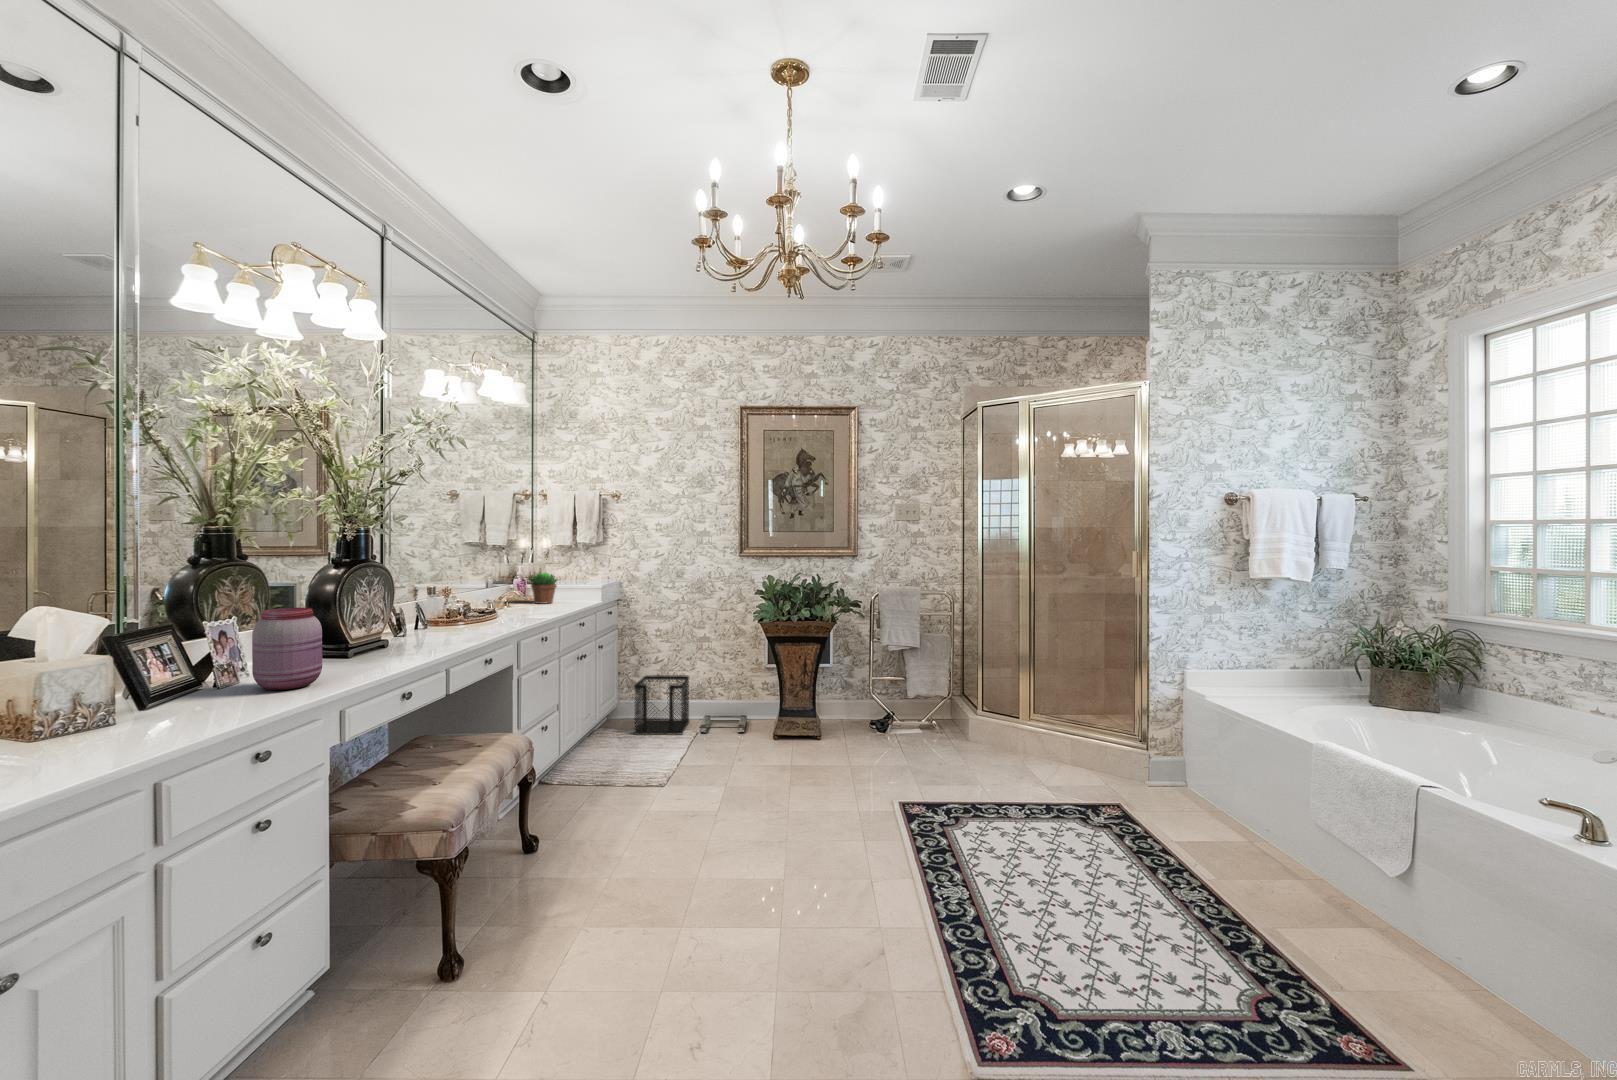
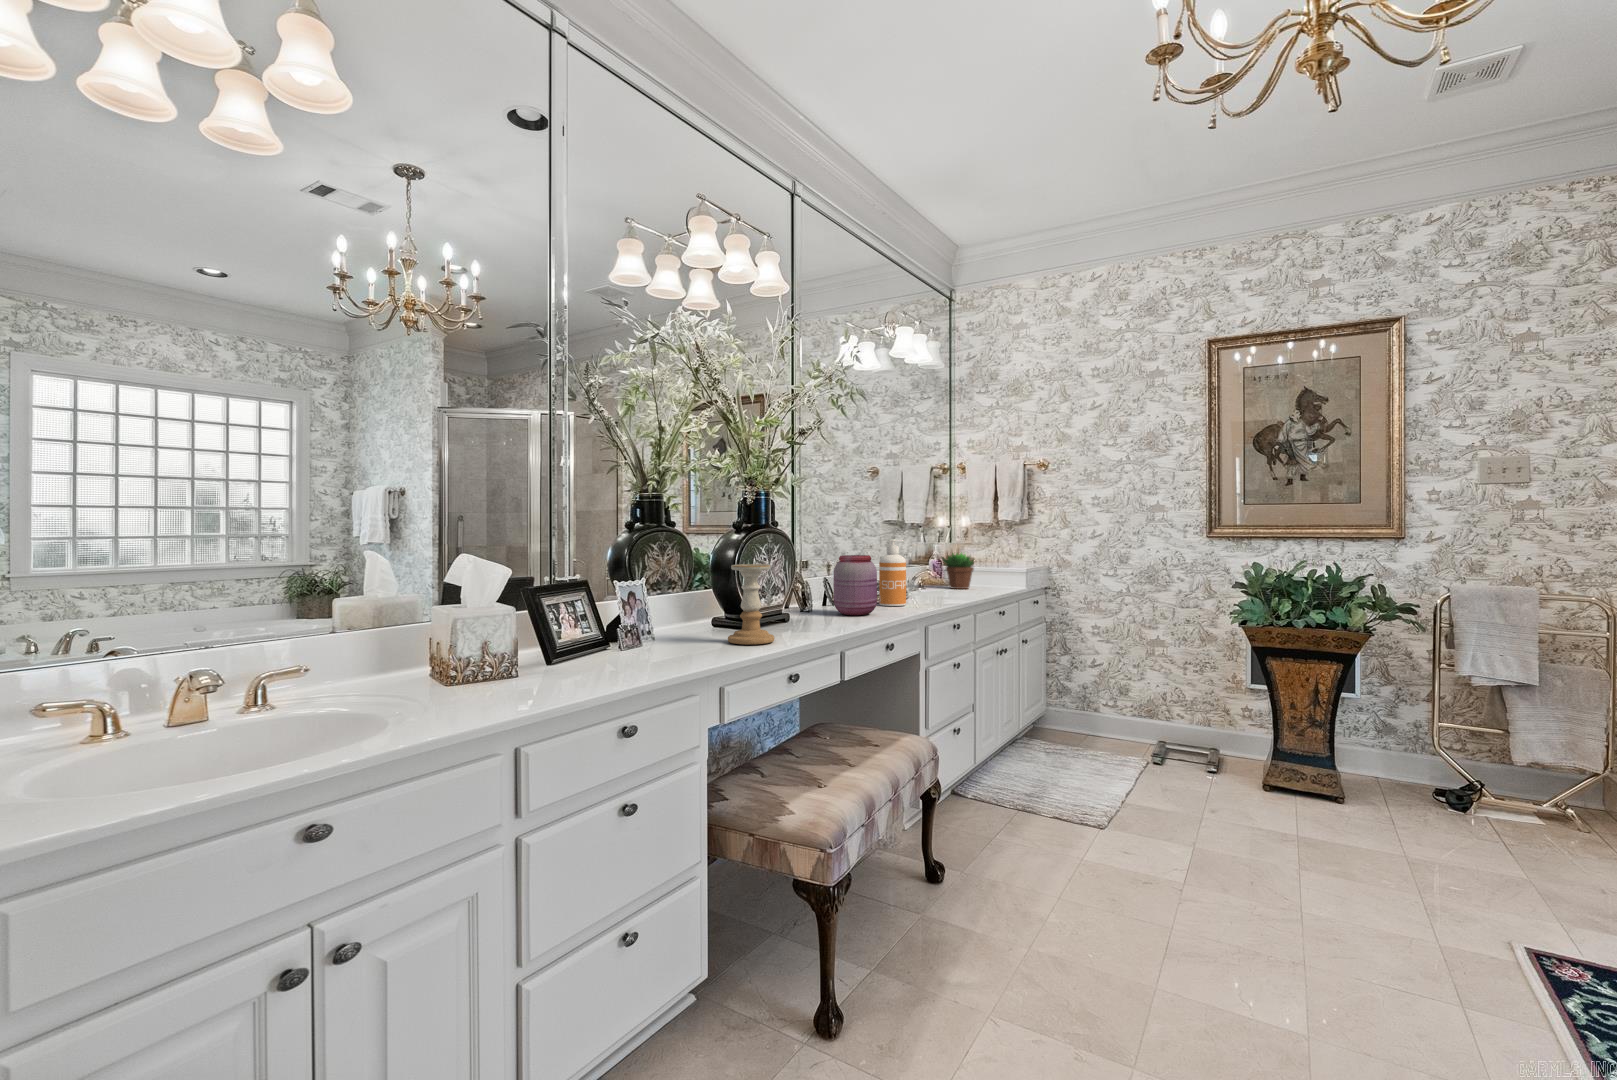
soap dispenser: none [473,565,498,624] -> present [879,539,906,606]
candle holder: none [334,598,383,672] -> present [728,564,775,644]
jar: present [252,608,322,690] -> present [833,555,877,615]
wastebasket: present [634,675,689,734] -> none [1066,683,1138,762]

